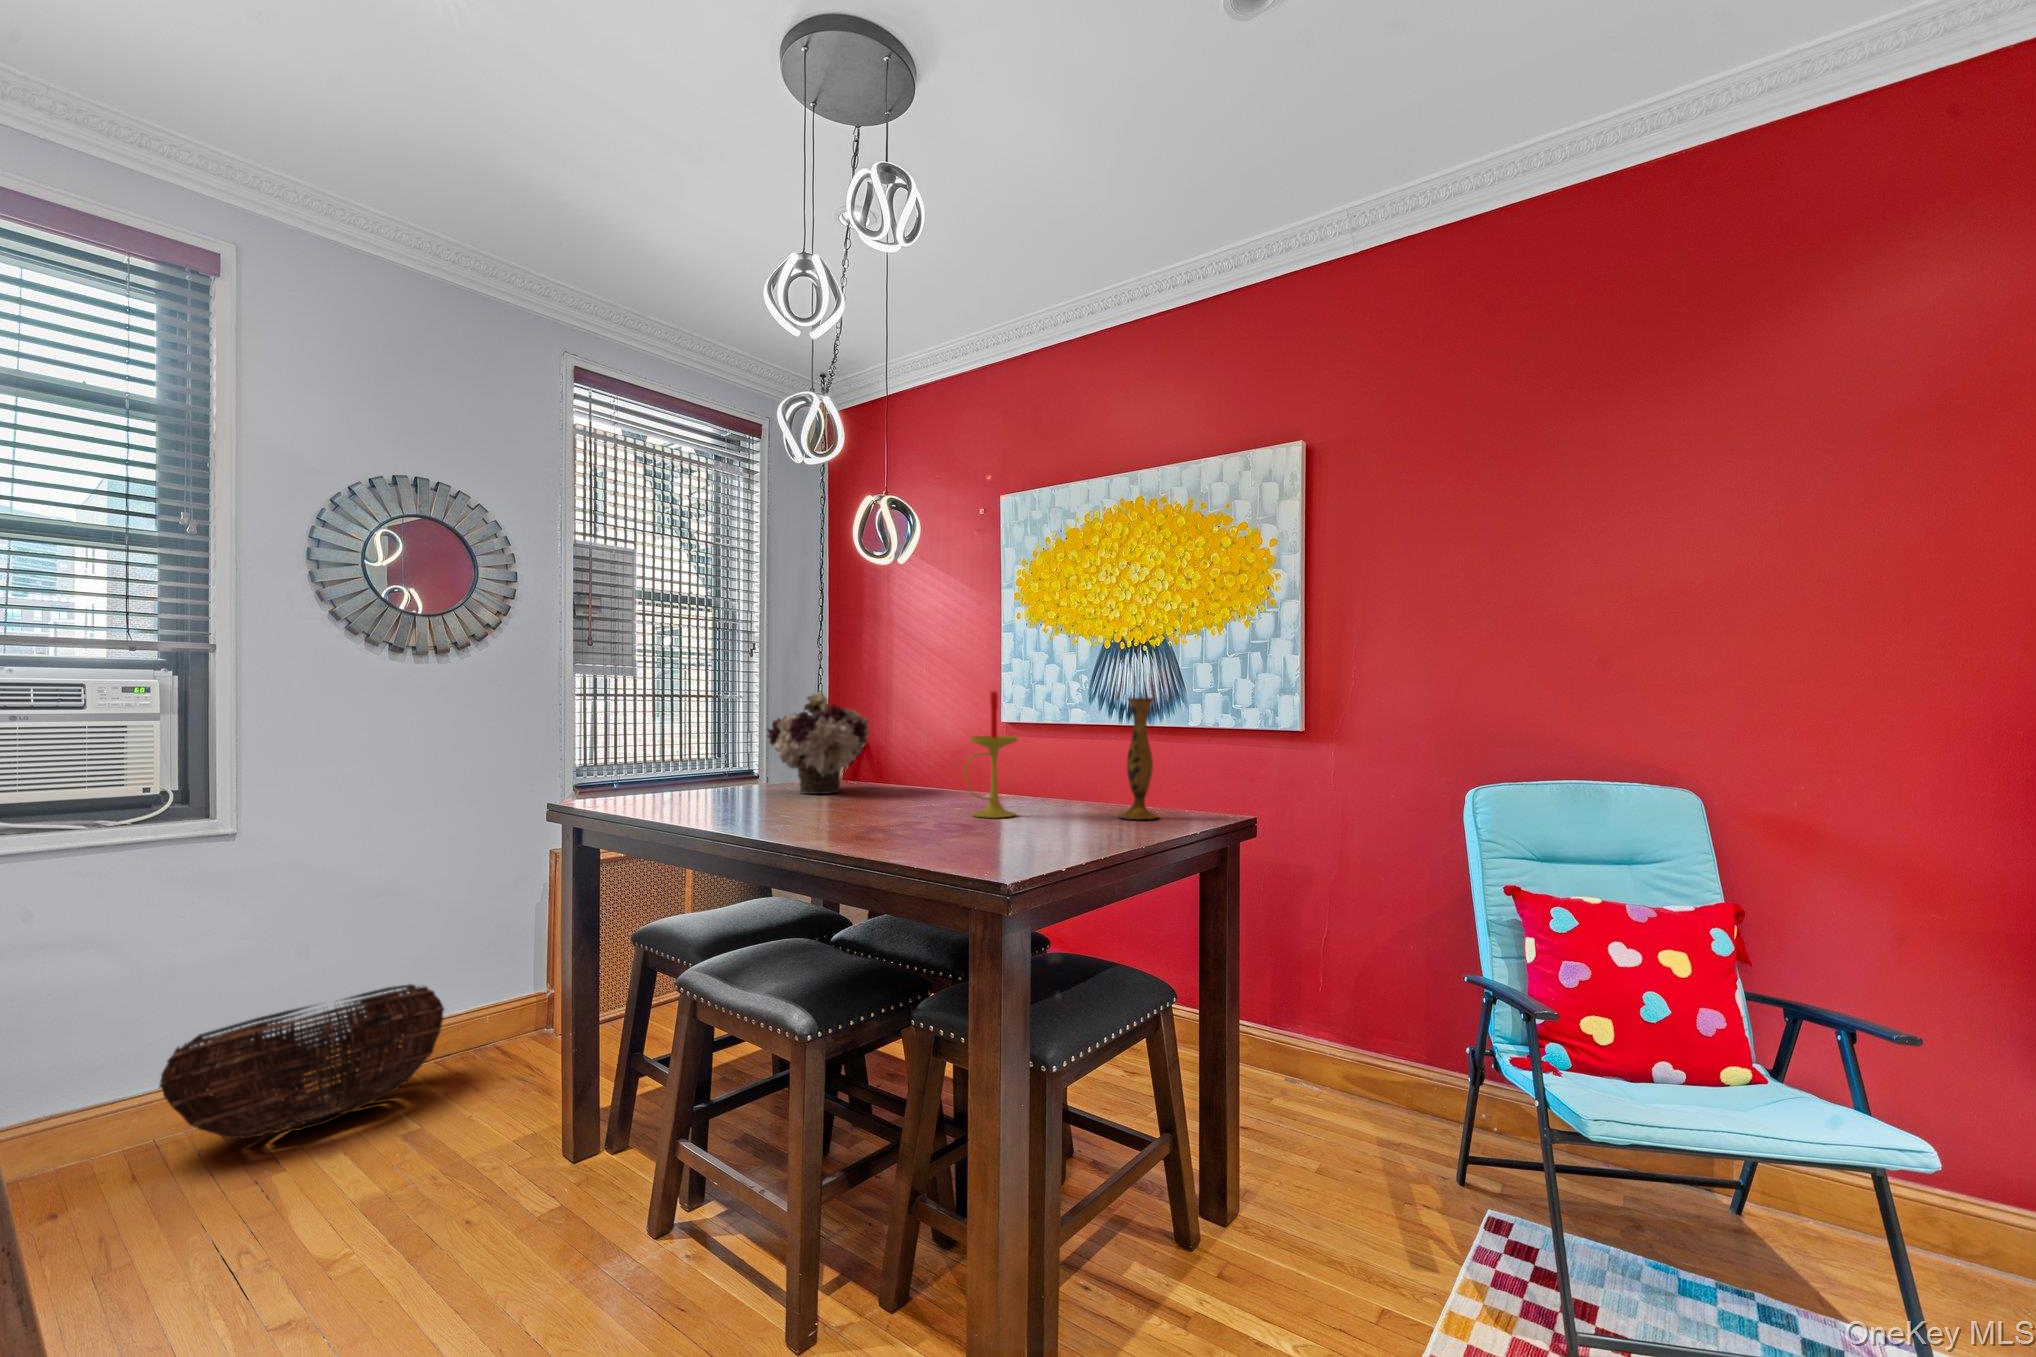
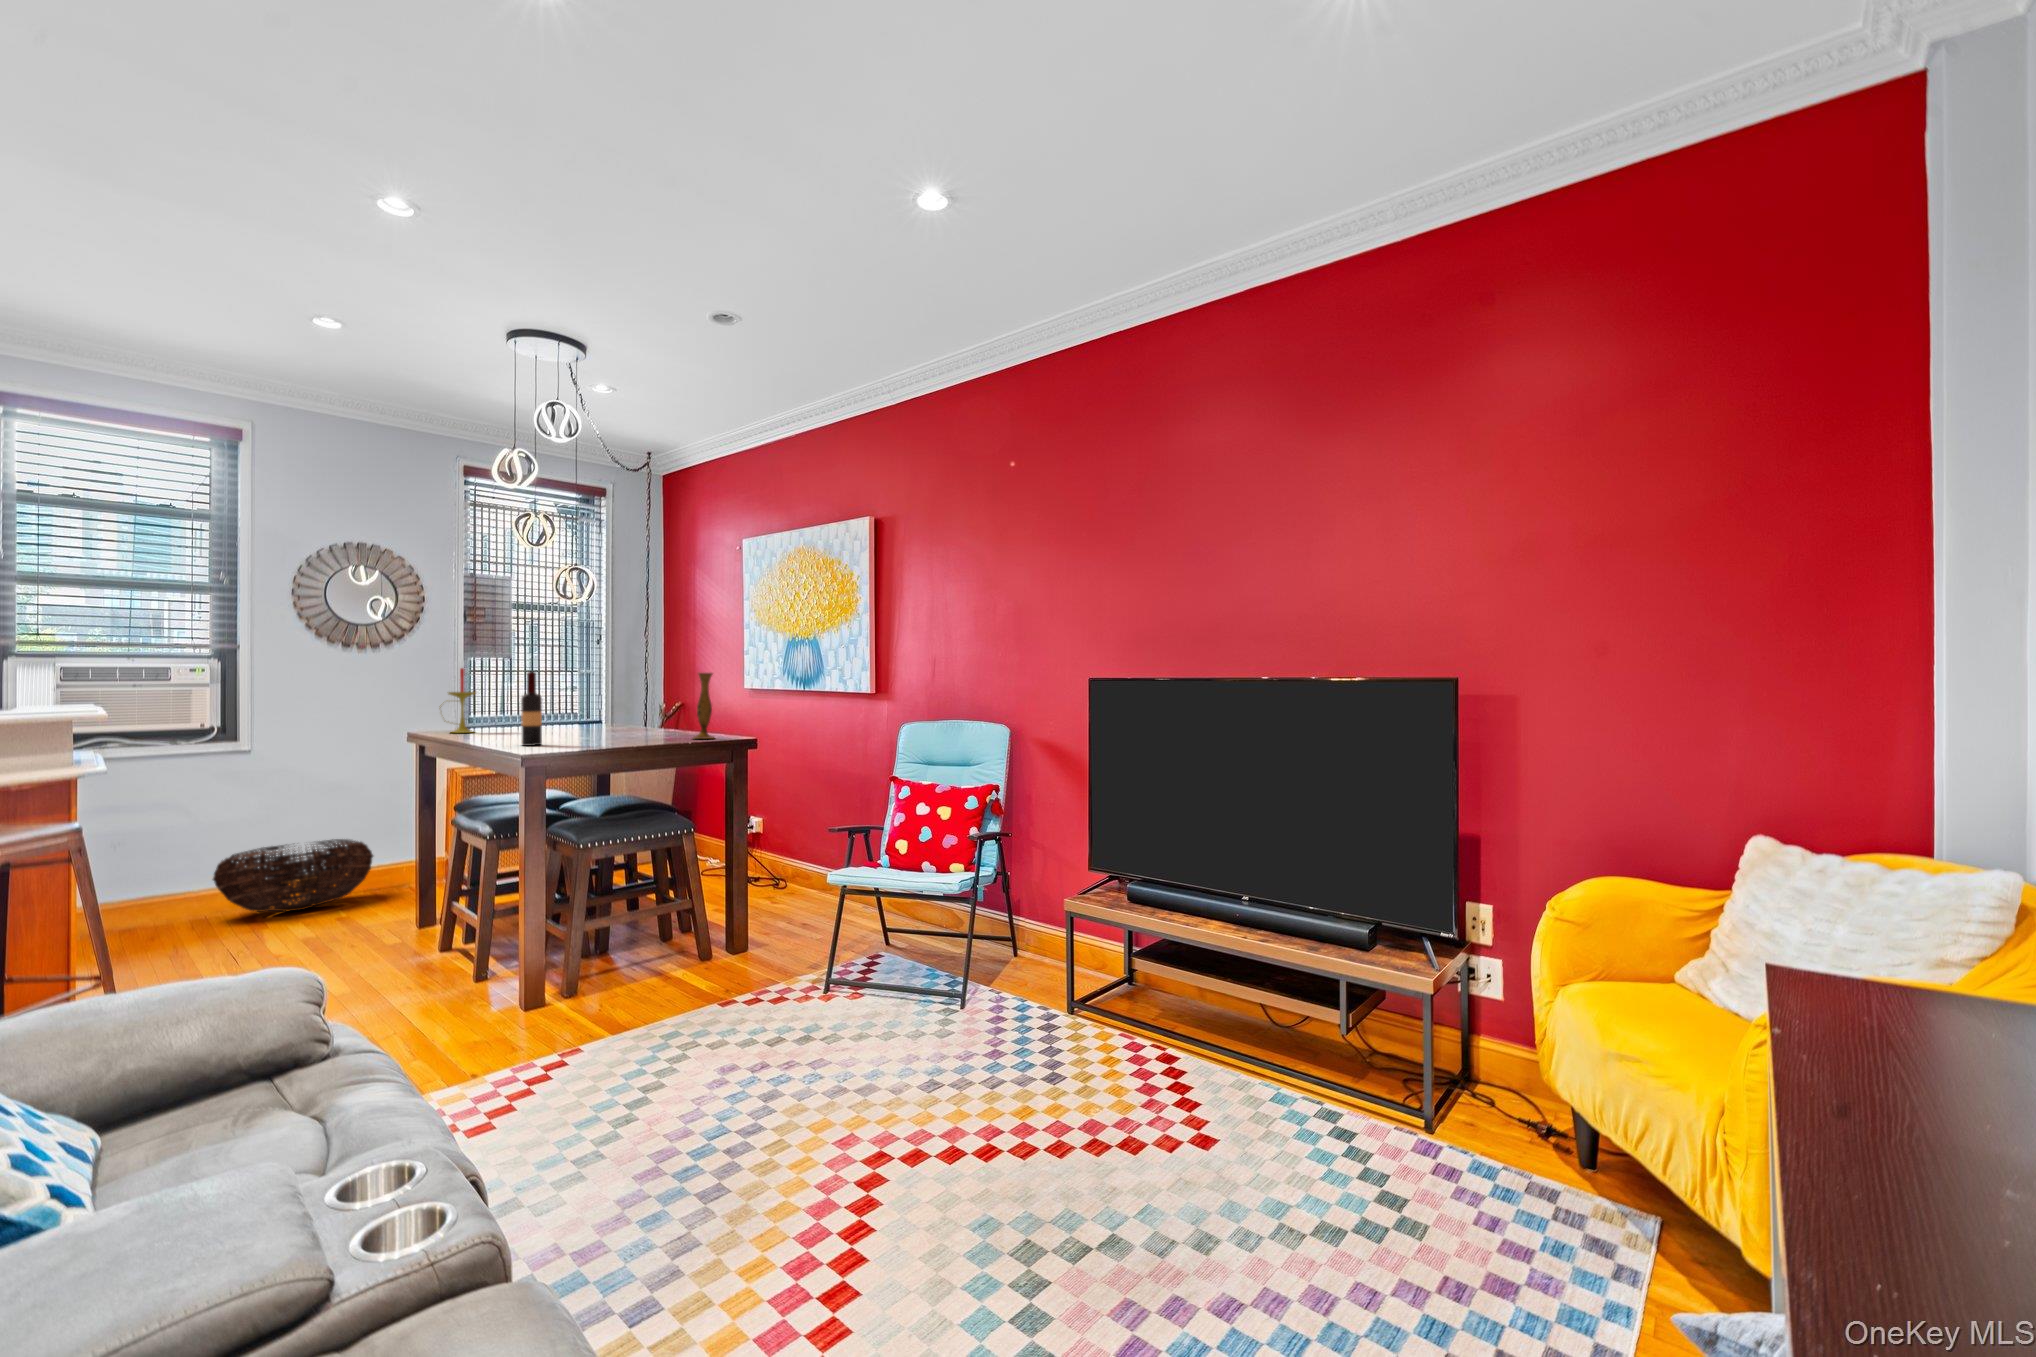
candle: present [964,691,1017,818] -> present [440,668,476,733]
flower arrangement: present [767,692,869,794] -> none [544,670,605,730]
wine bottle: none [890,696,928,850] -> present [521,671,542,746]

